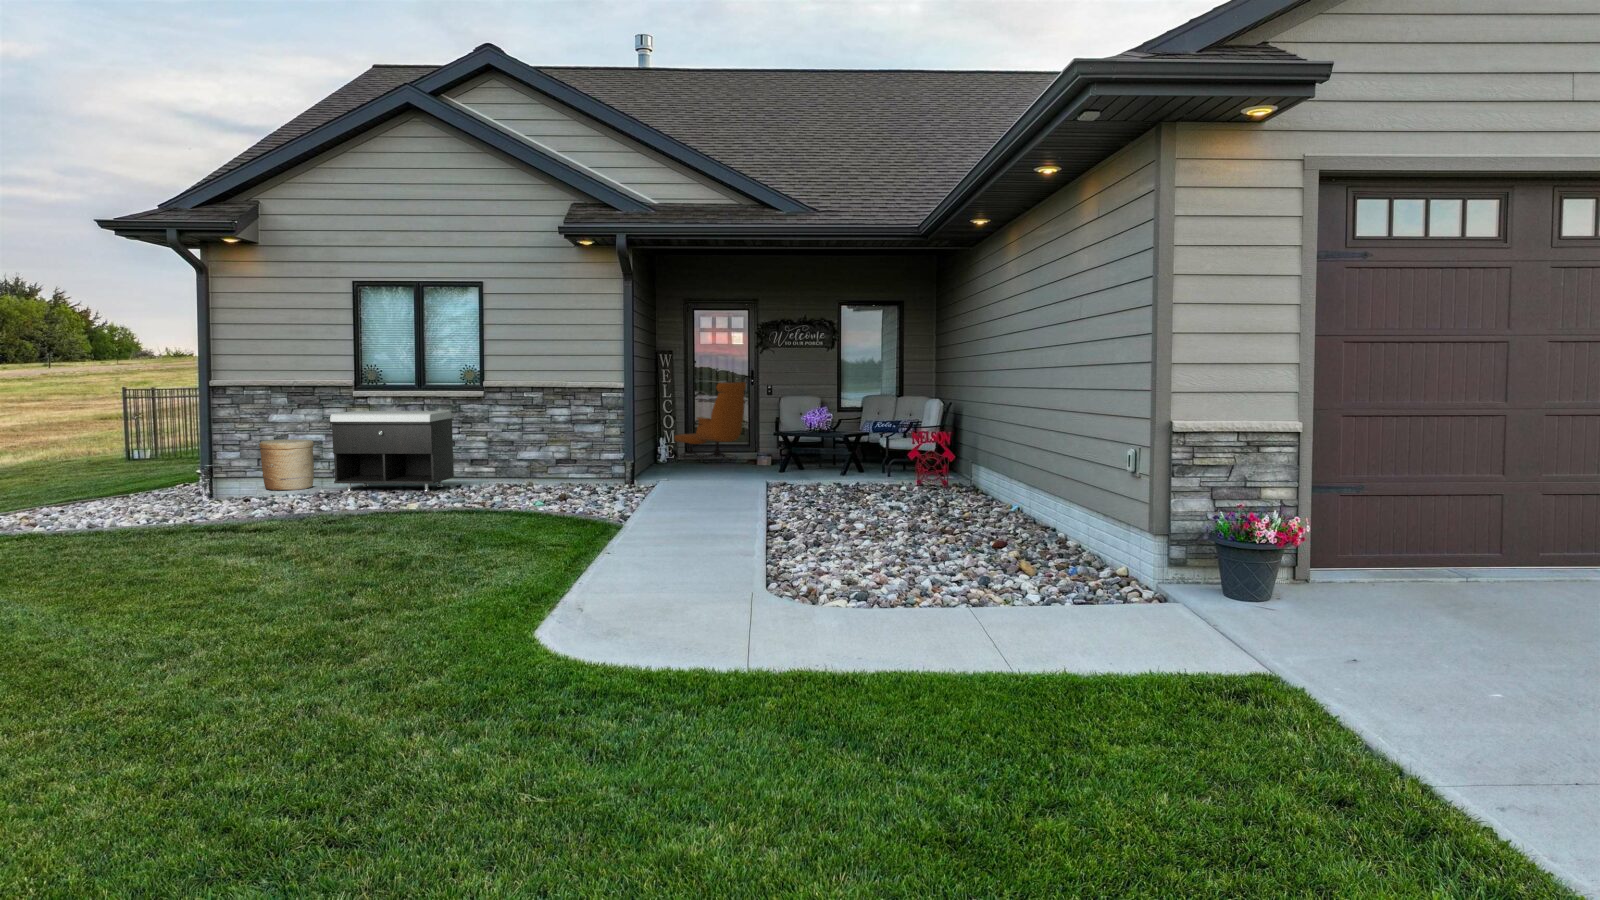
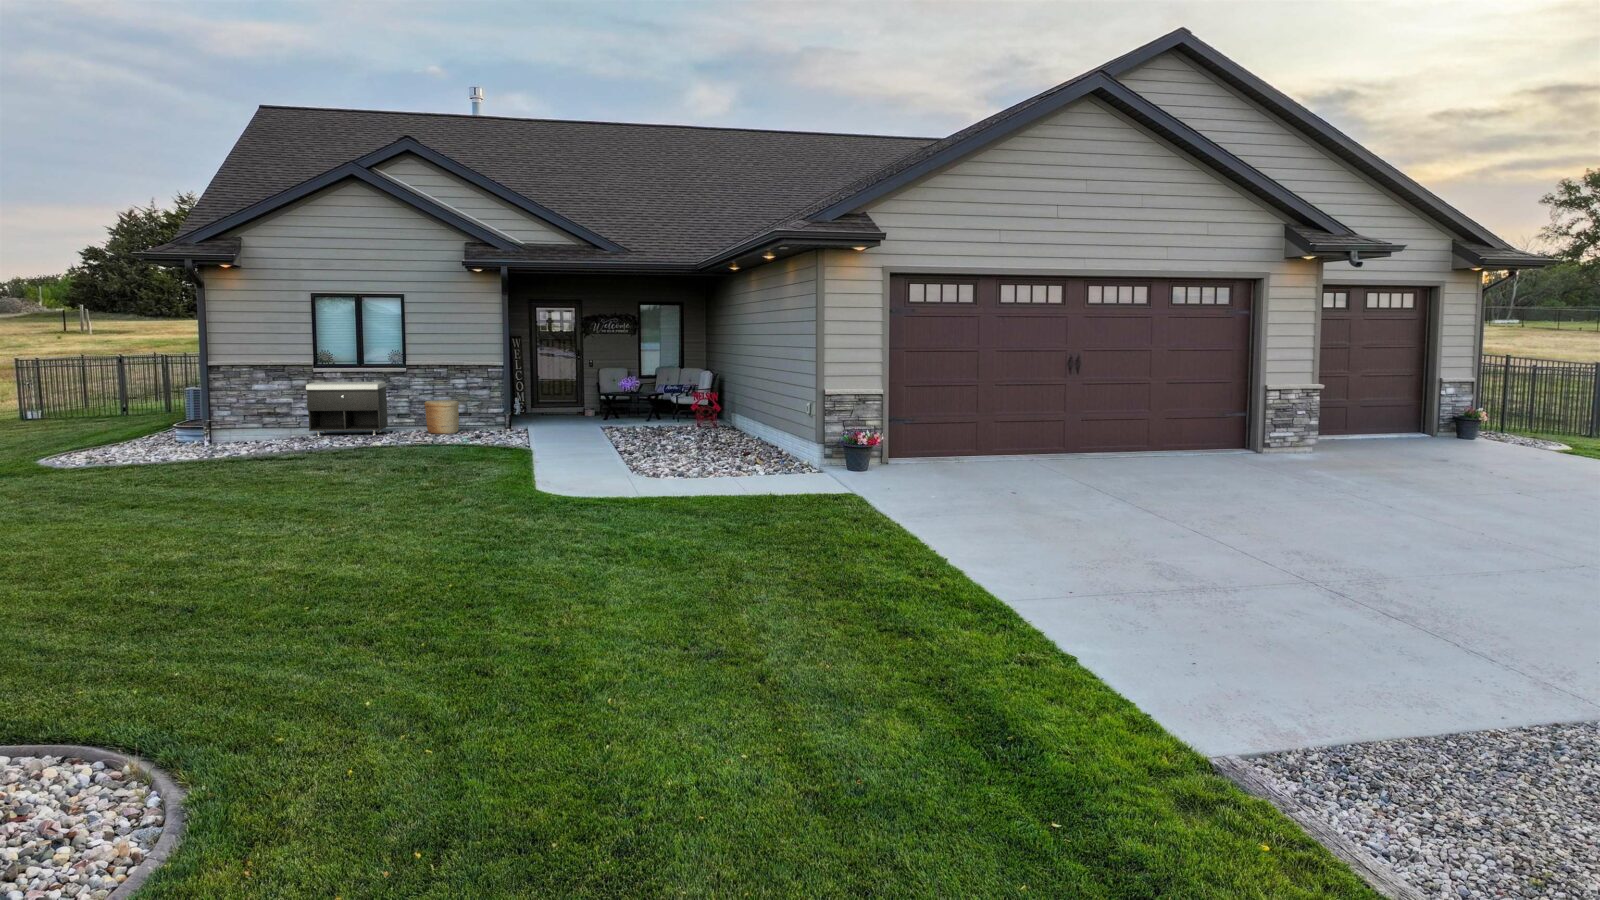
lounge chair: present [674,382,746,460] -> none [523,359,577,413]
woven basket: present [259,439,314,491] -> present [424,400,459,434]

